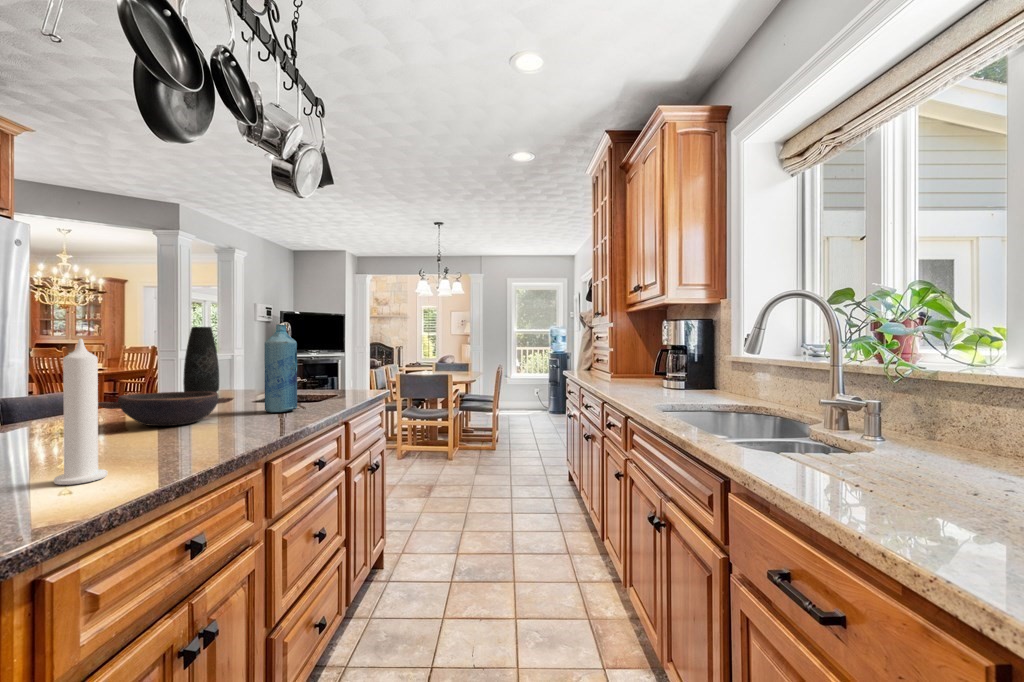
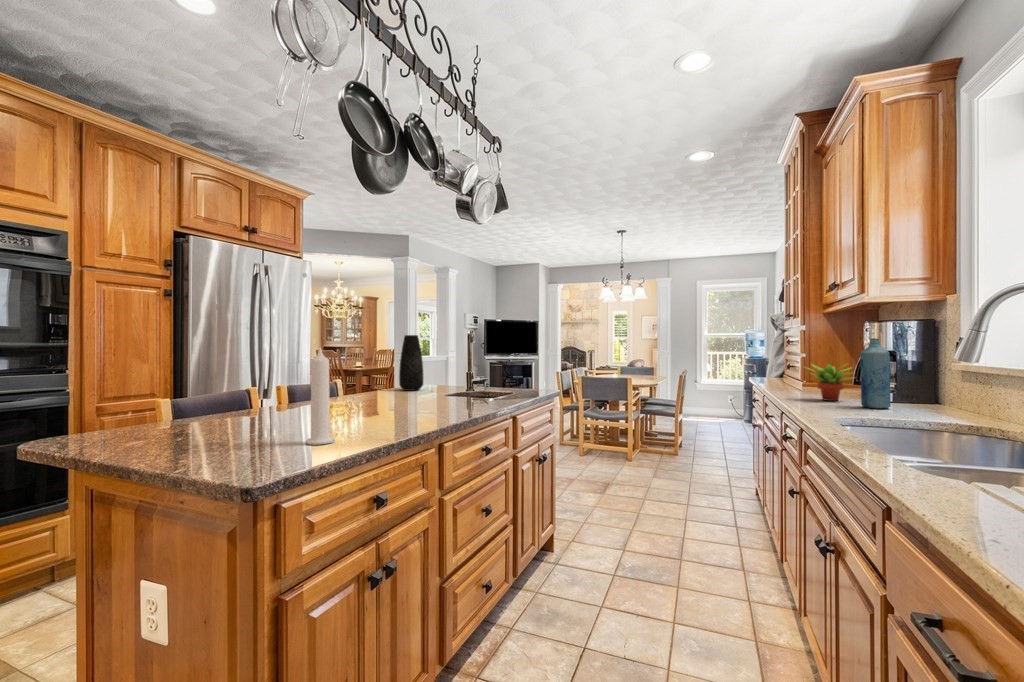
bottle: present [265,324,297,413] -> present [860,338,891,408]
succulent plant: none [617,355,656,390] -> present [809,364,851,401]
bowl: present [98,392,233,426] -> none [339,386,425,411]

